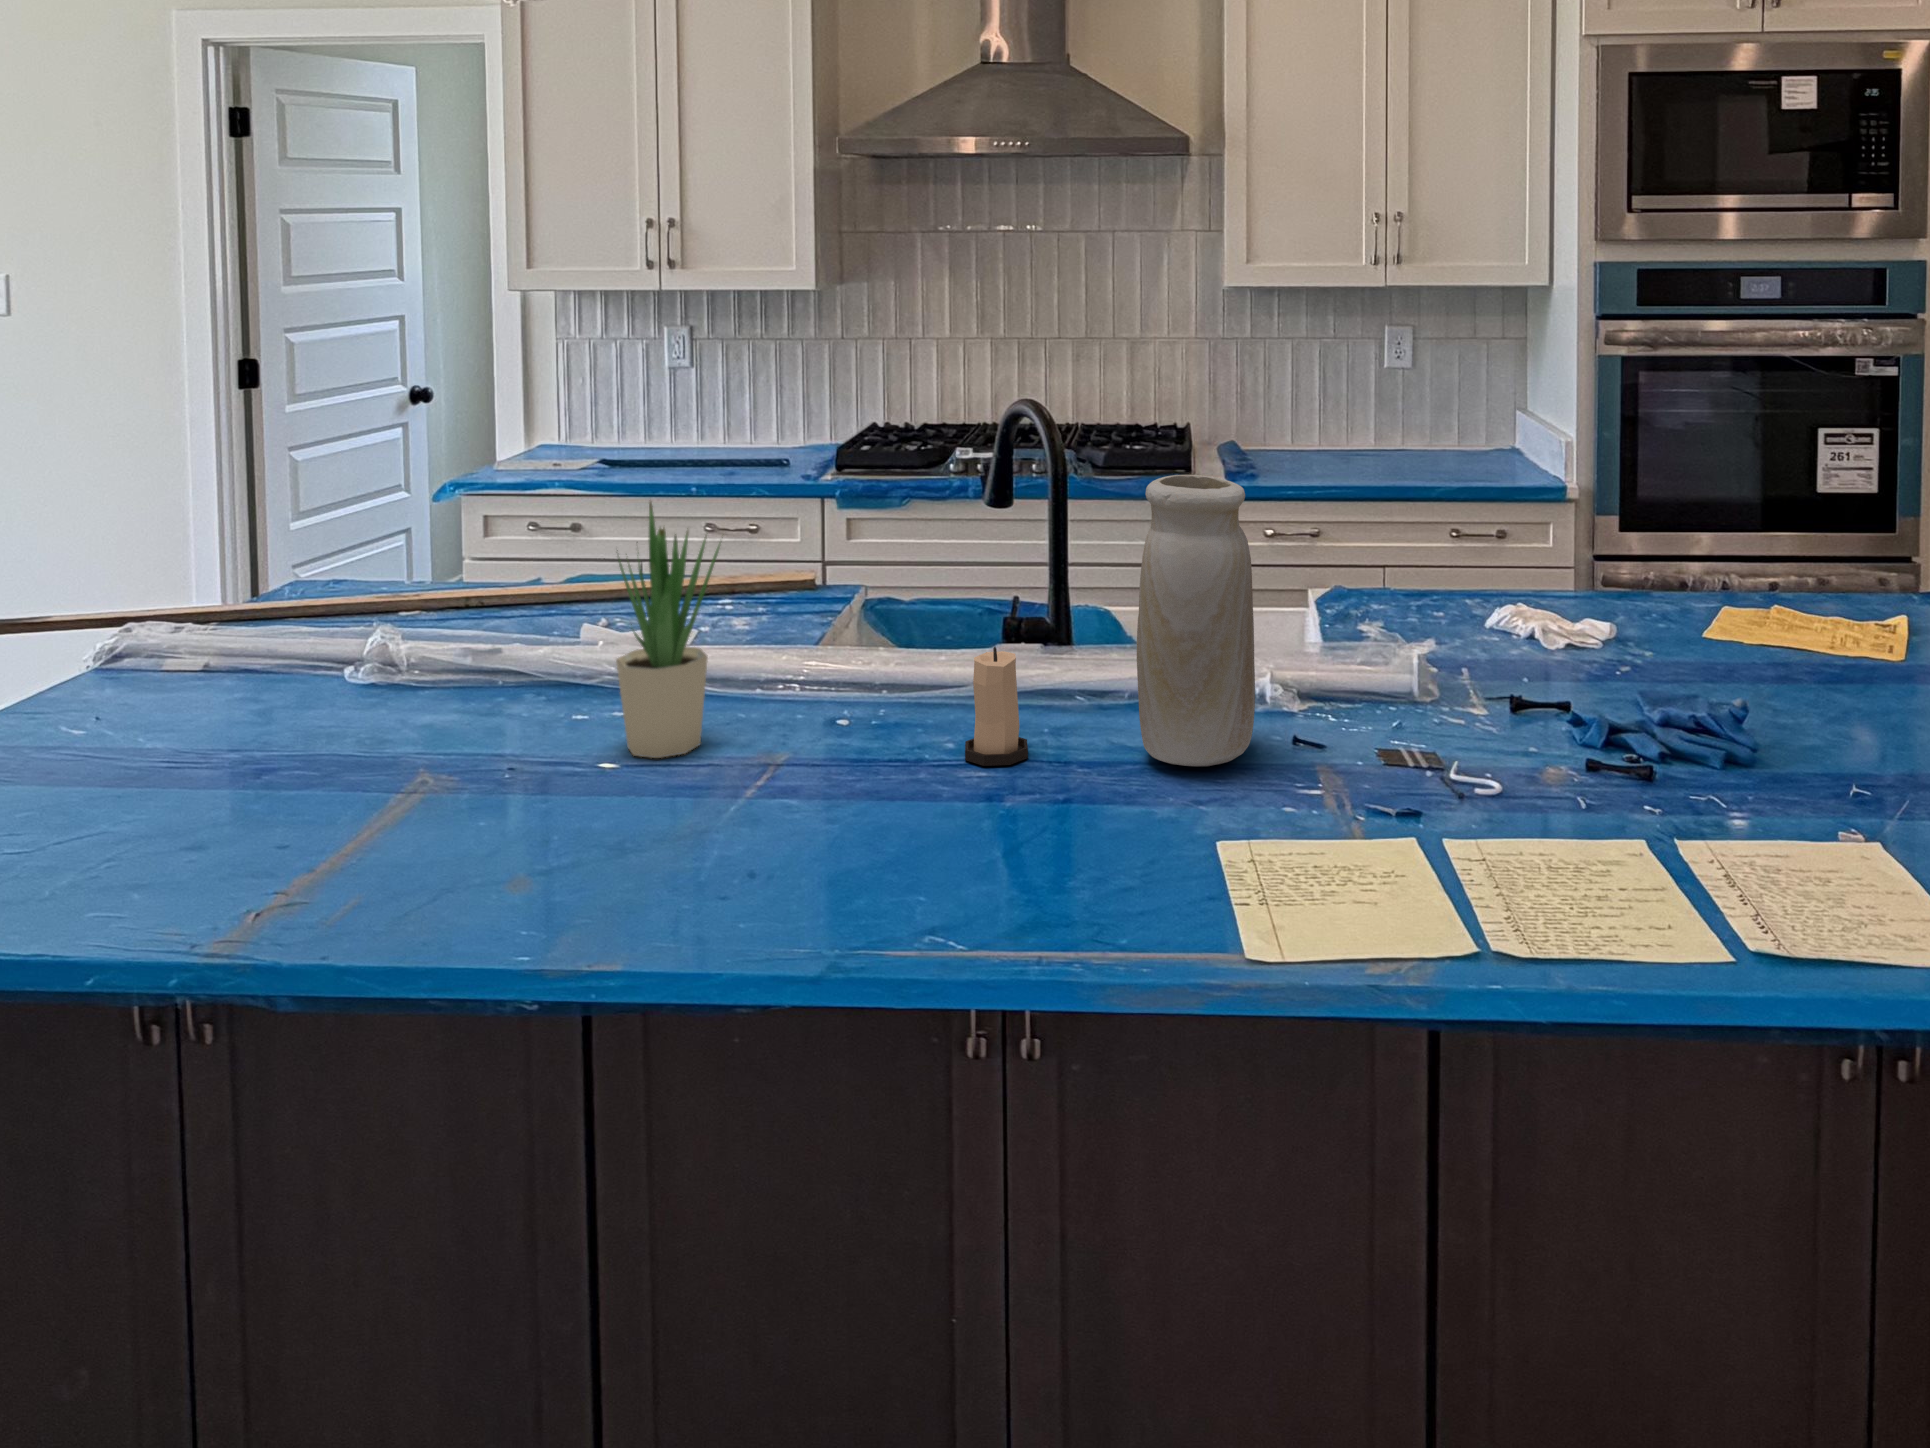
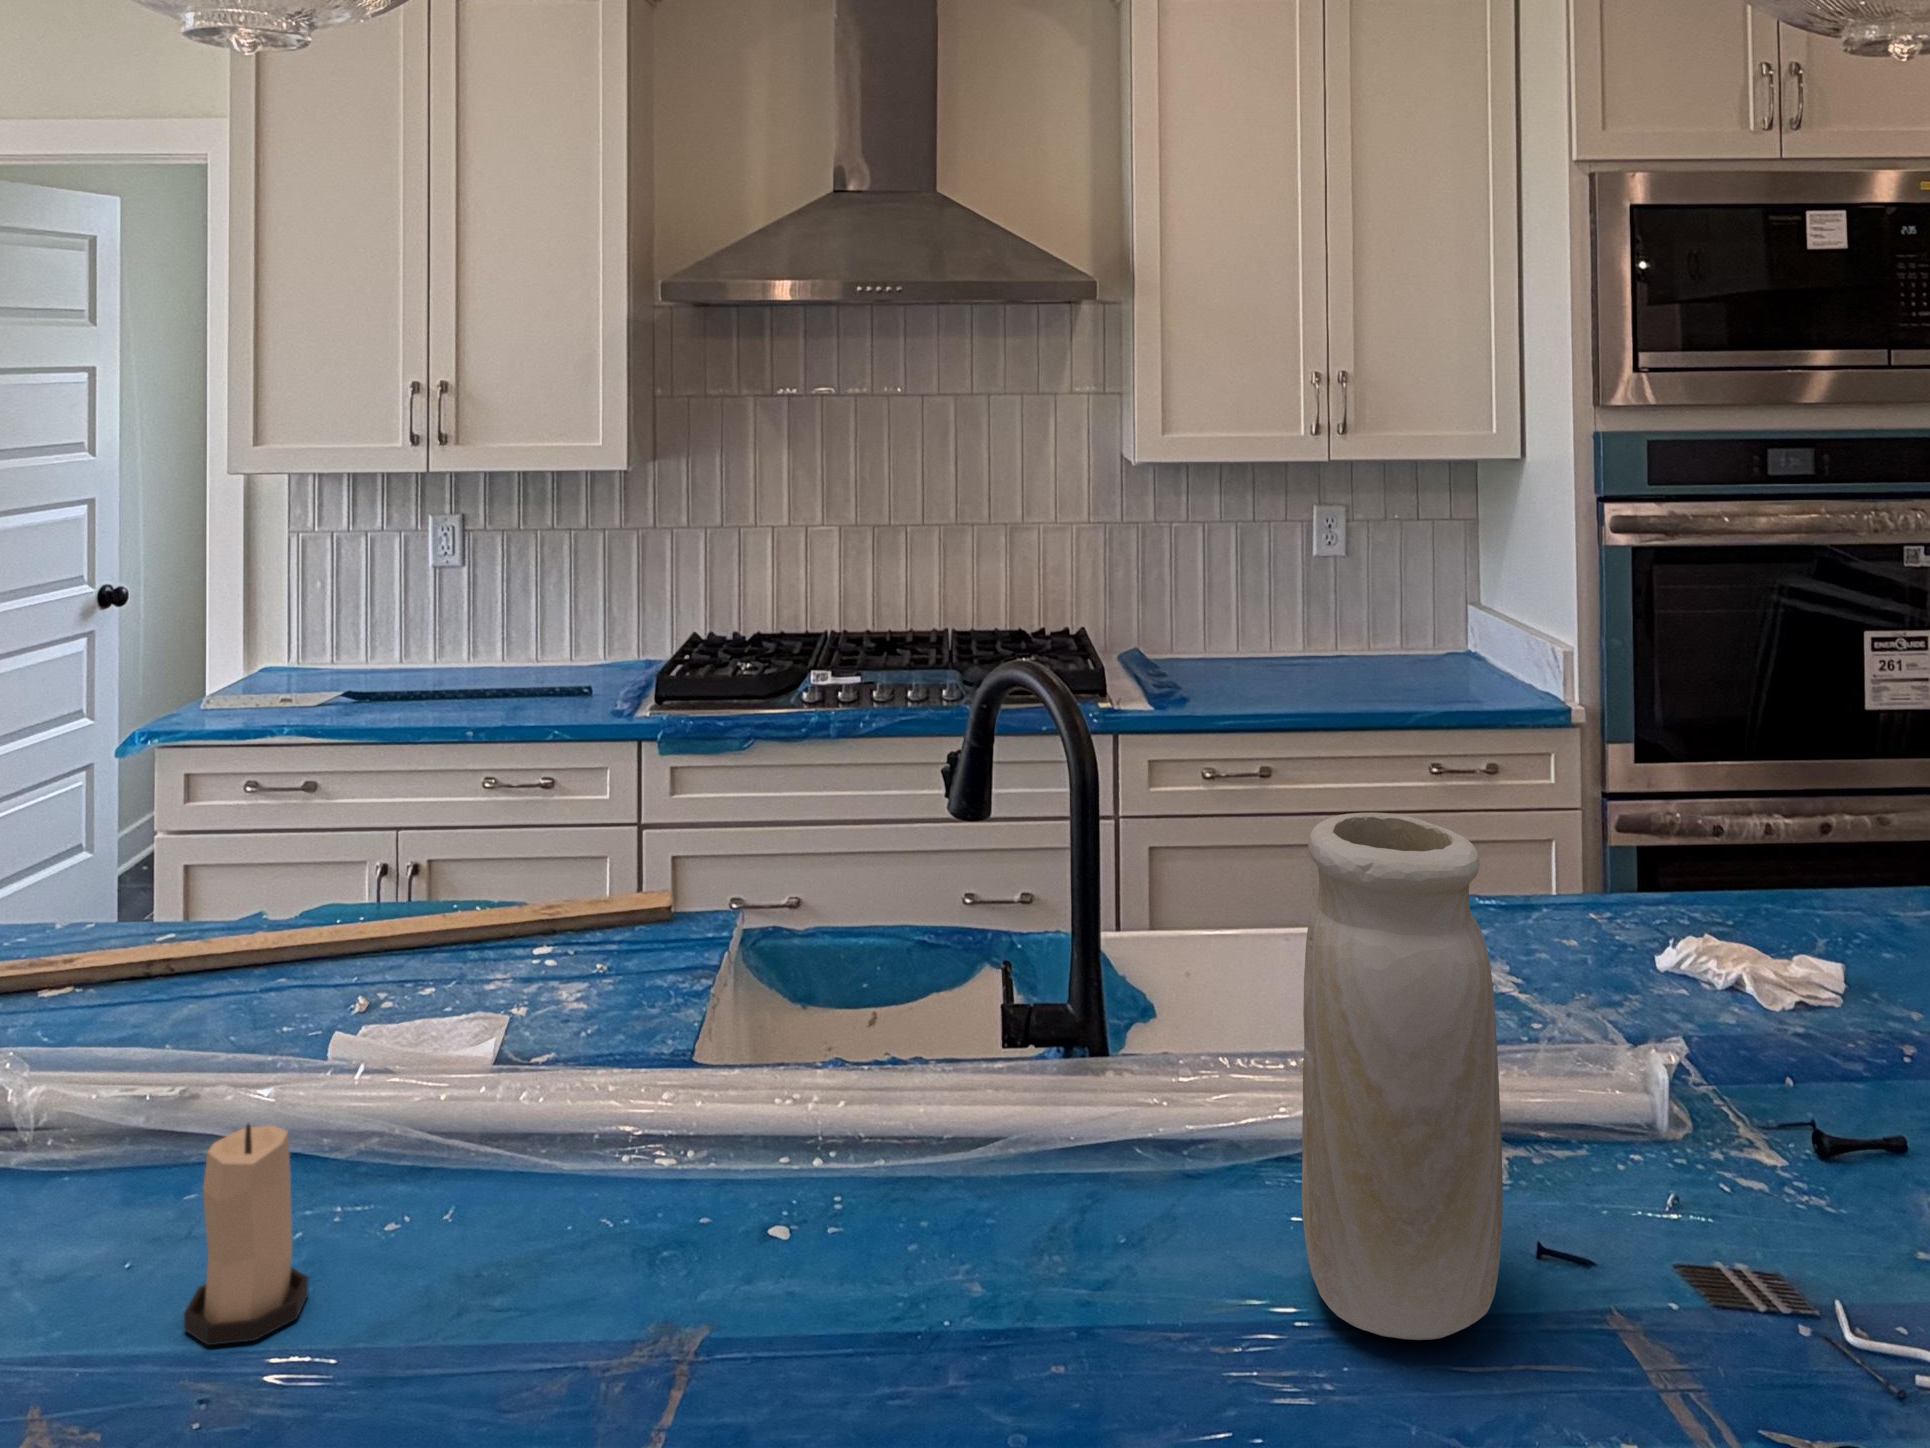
potted plant: present [616,502,720,758] -> none [400,879,592,1356]
candle: present [965,647,1028,766] -> present [184,1124,309,1345]

